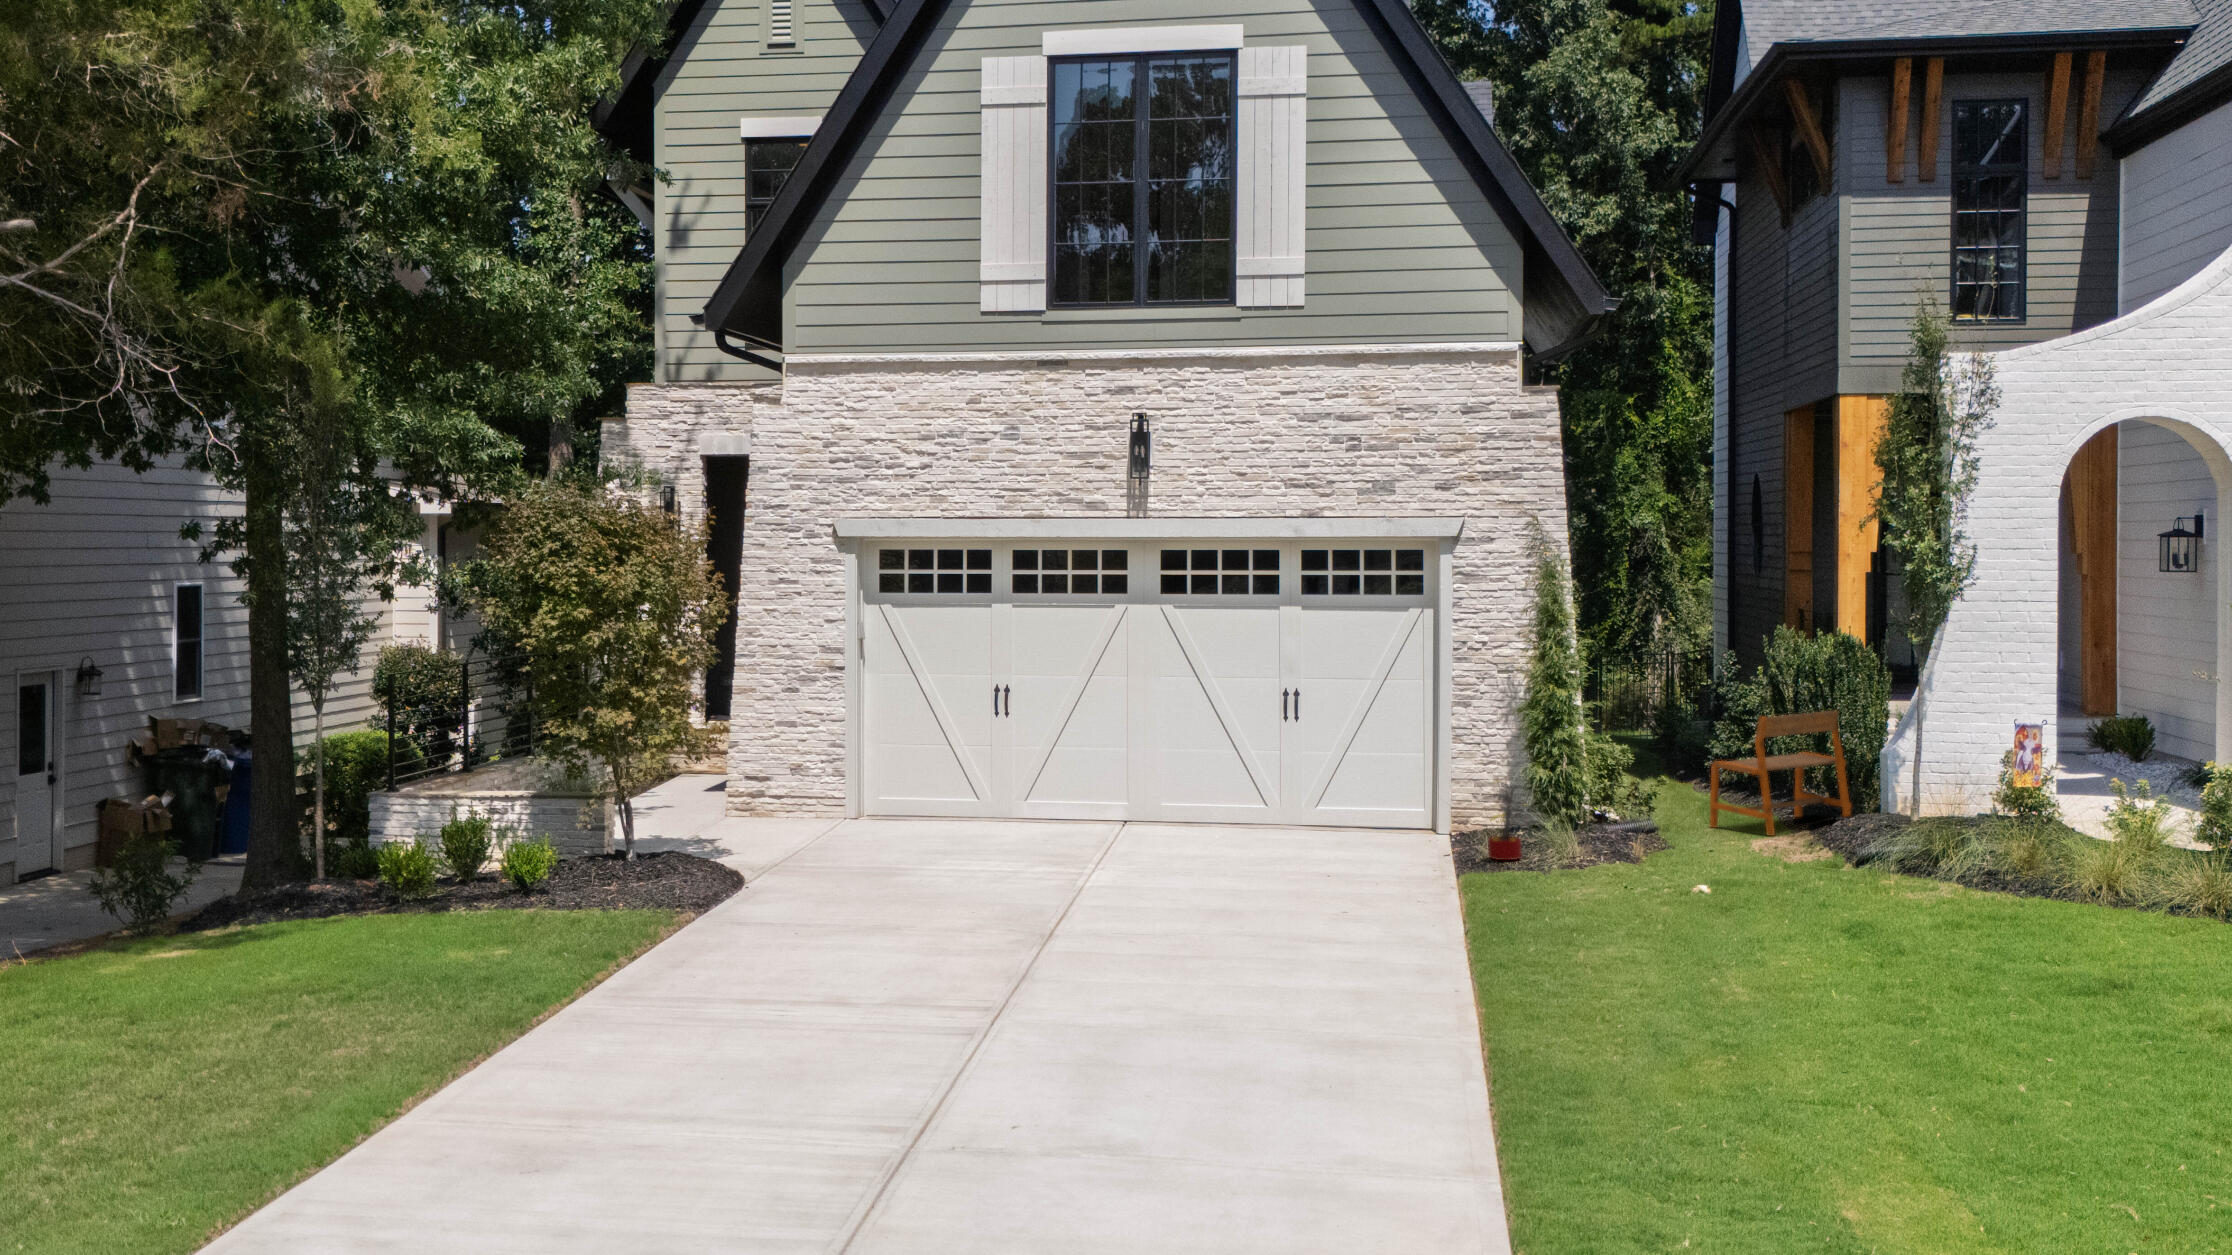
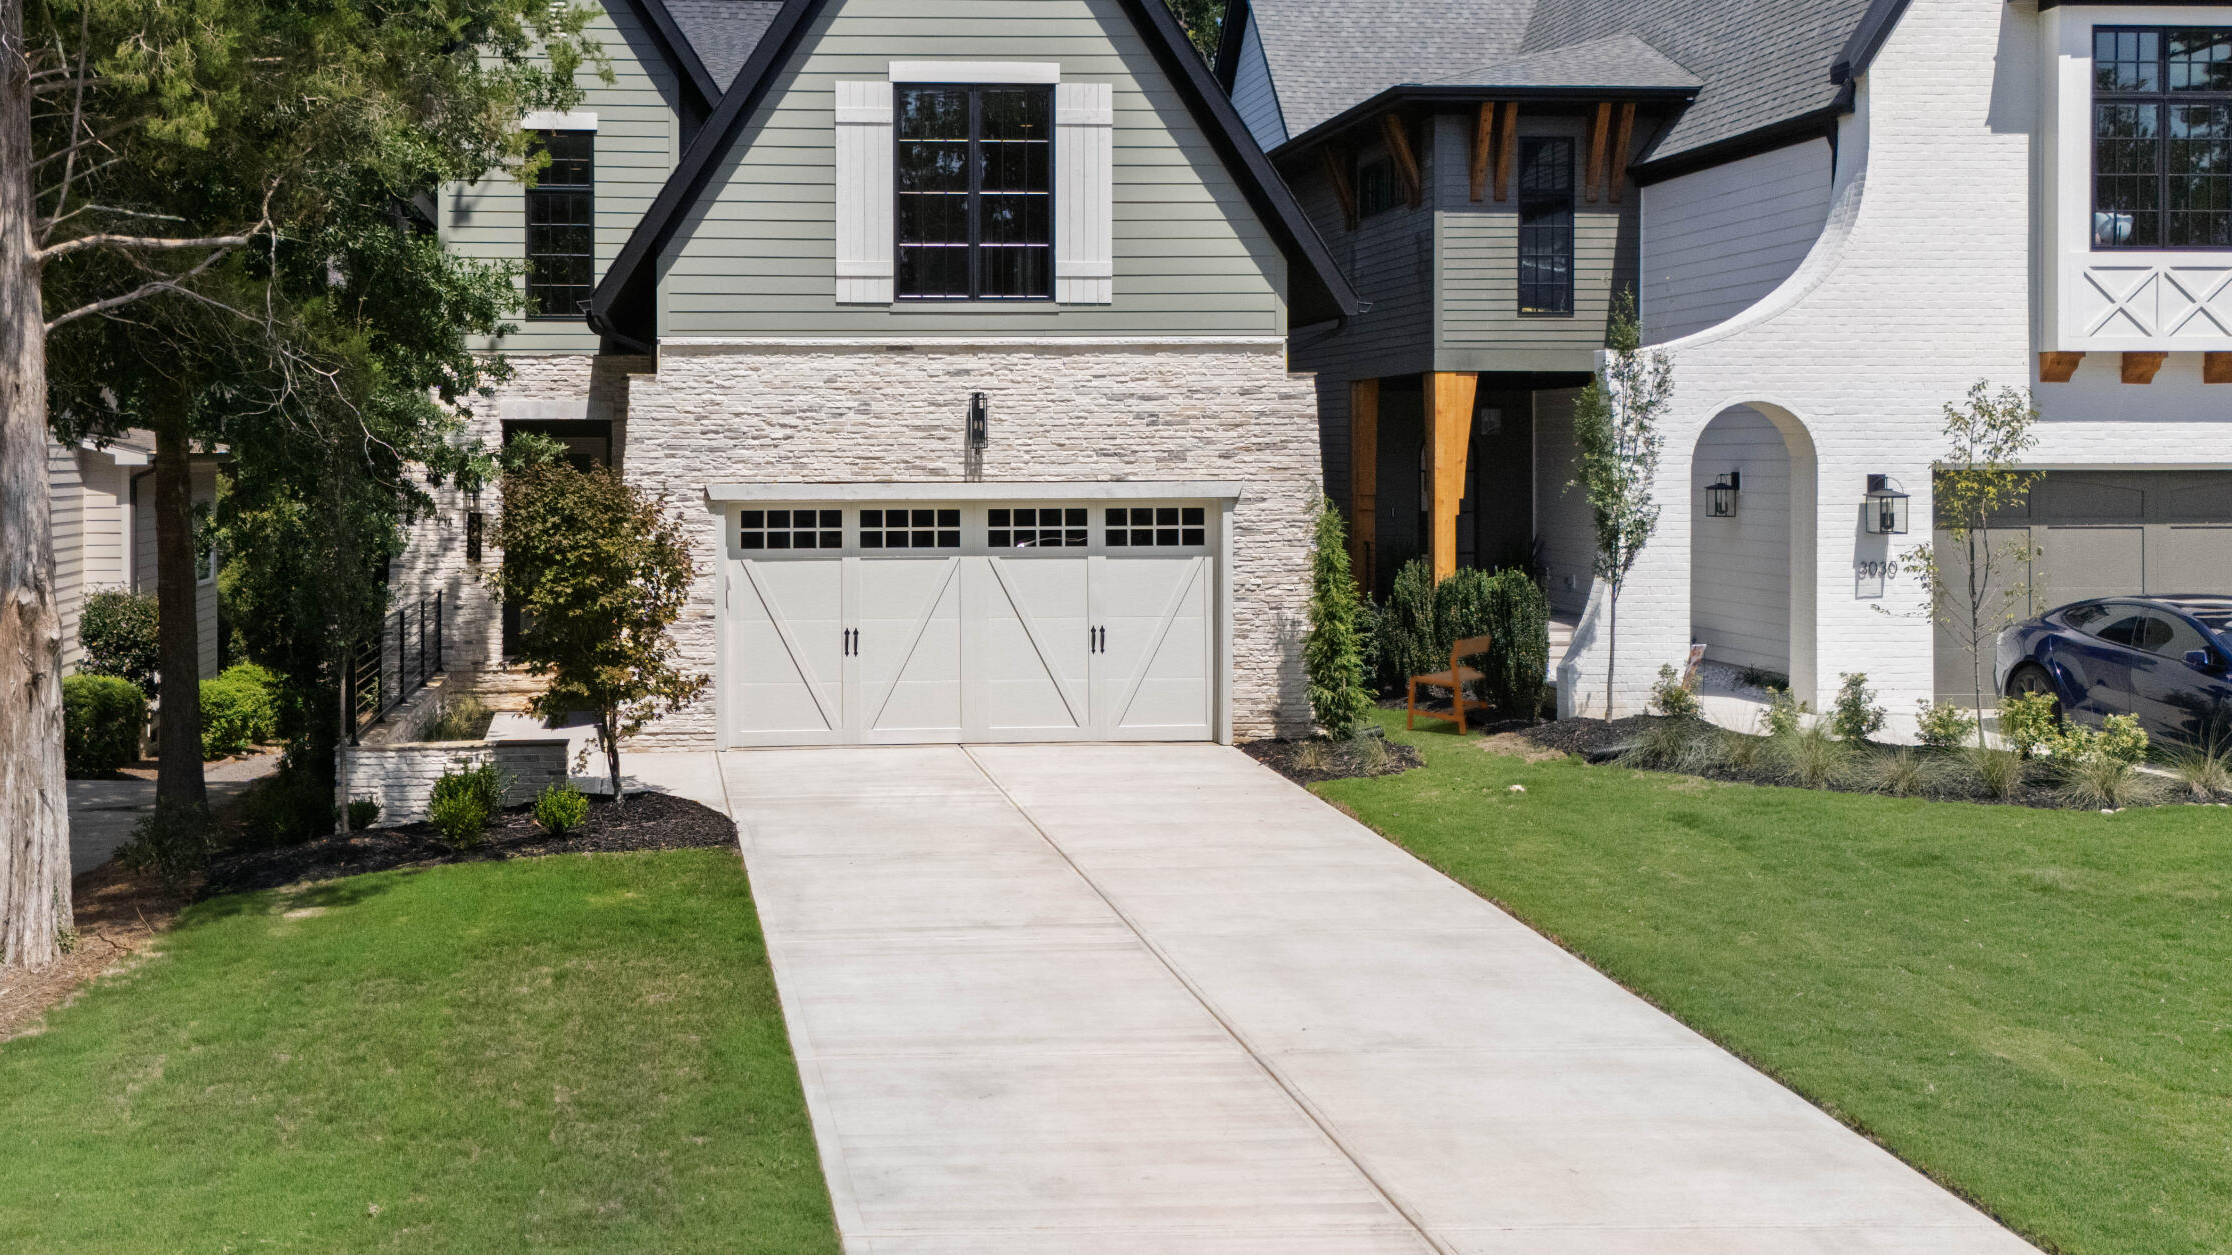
decorative plant: present [1488,789,1522,860] -> none [1284,694,1313,763]

